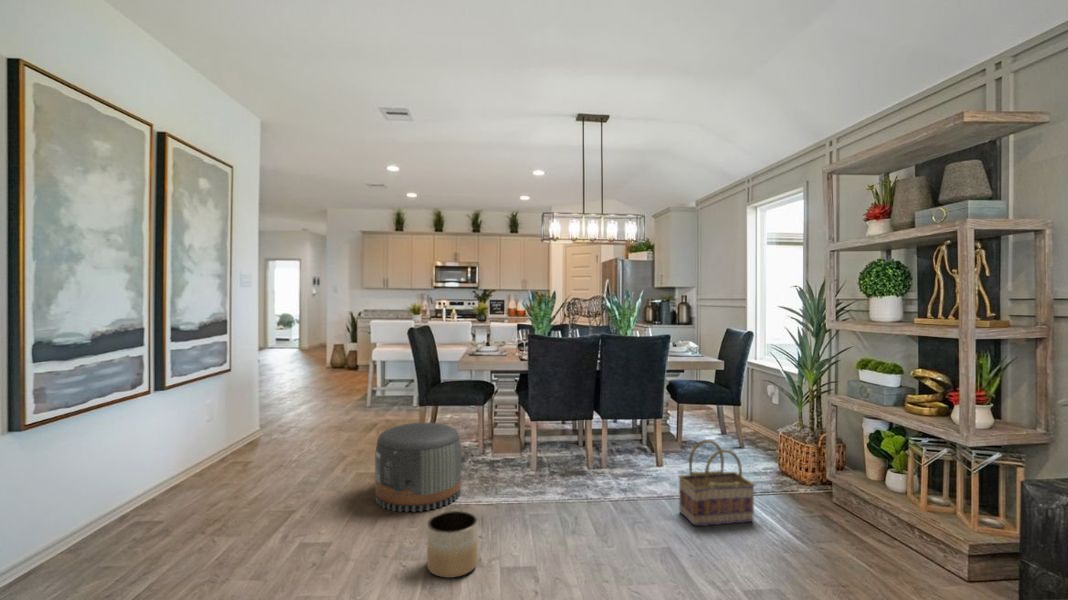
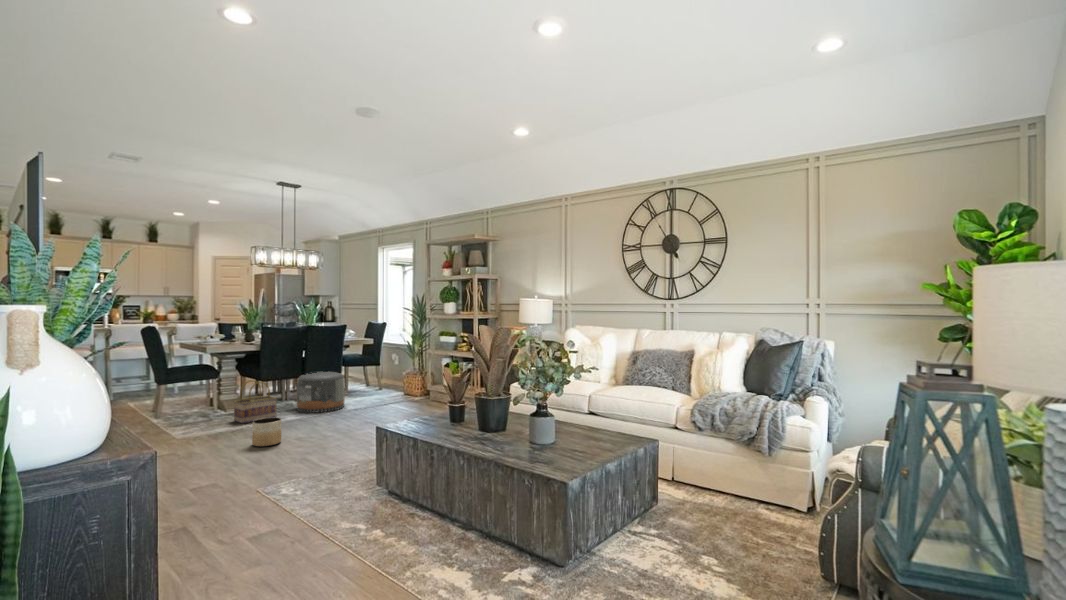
pouf: present [375,423,461,512] -> present [297,371,345,413]
basket: present [679,440,754,526] -> present [234,380,277,424]

